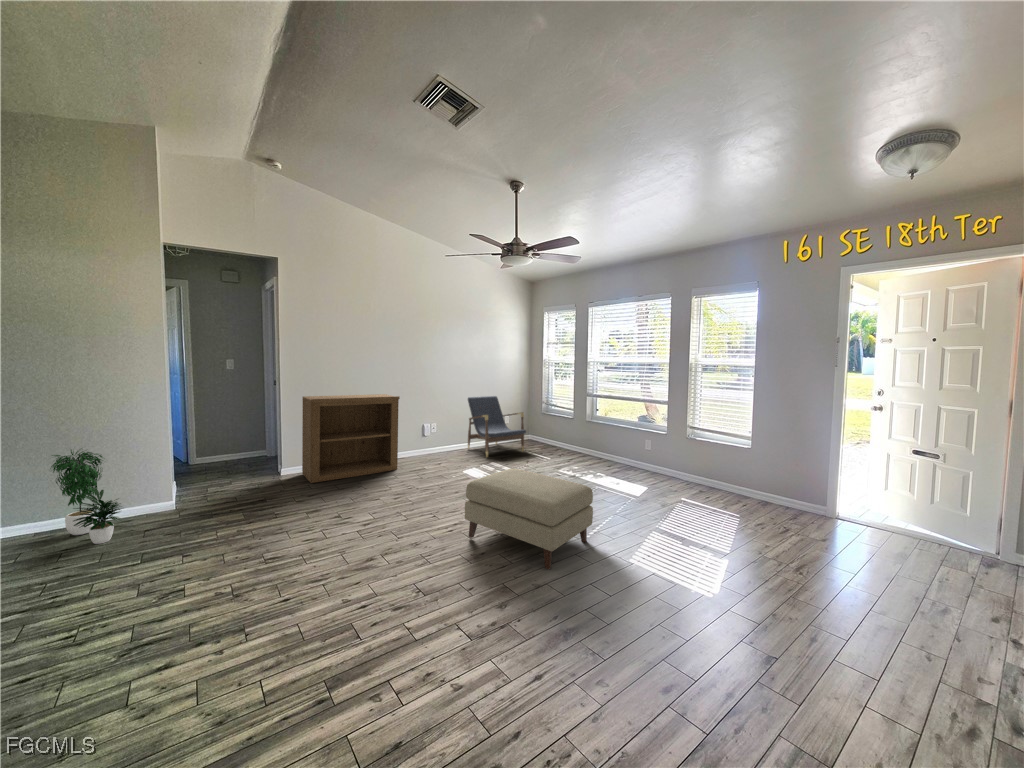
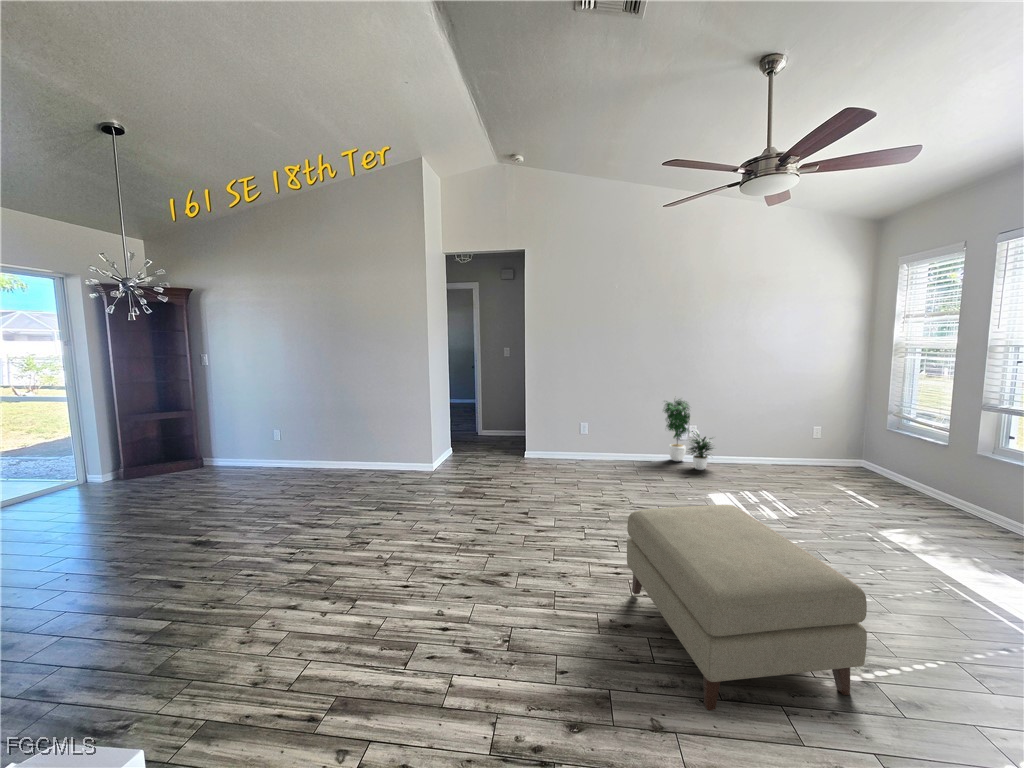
bookshelf: present [302,394,400,483] -> none [537,375,639,470]
lounge chair: present [468,396,526,457] -> none [759,380,864,476]
potted plant: present [50,450,122,544] -> present [664,399,713,470]

